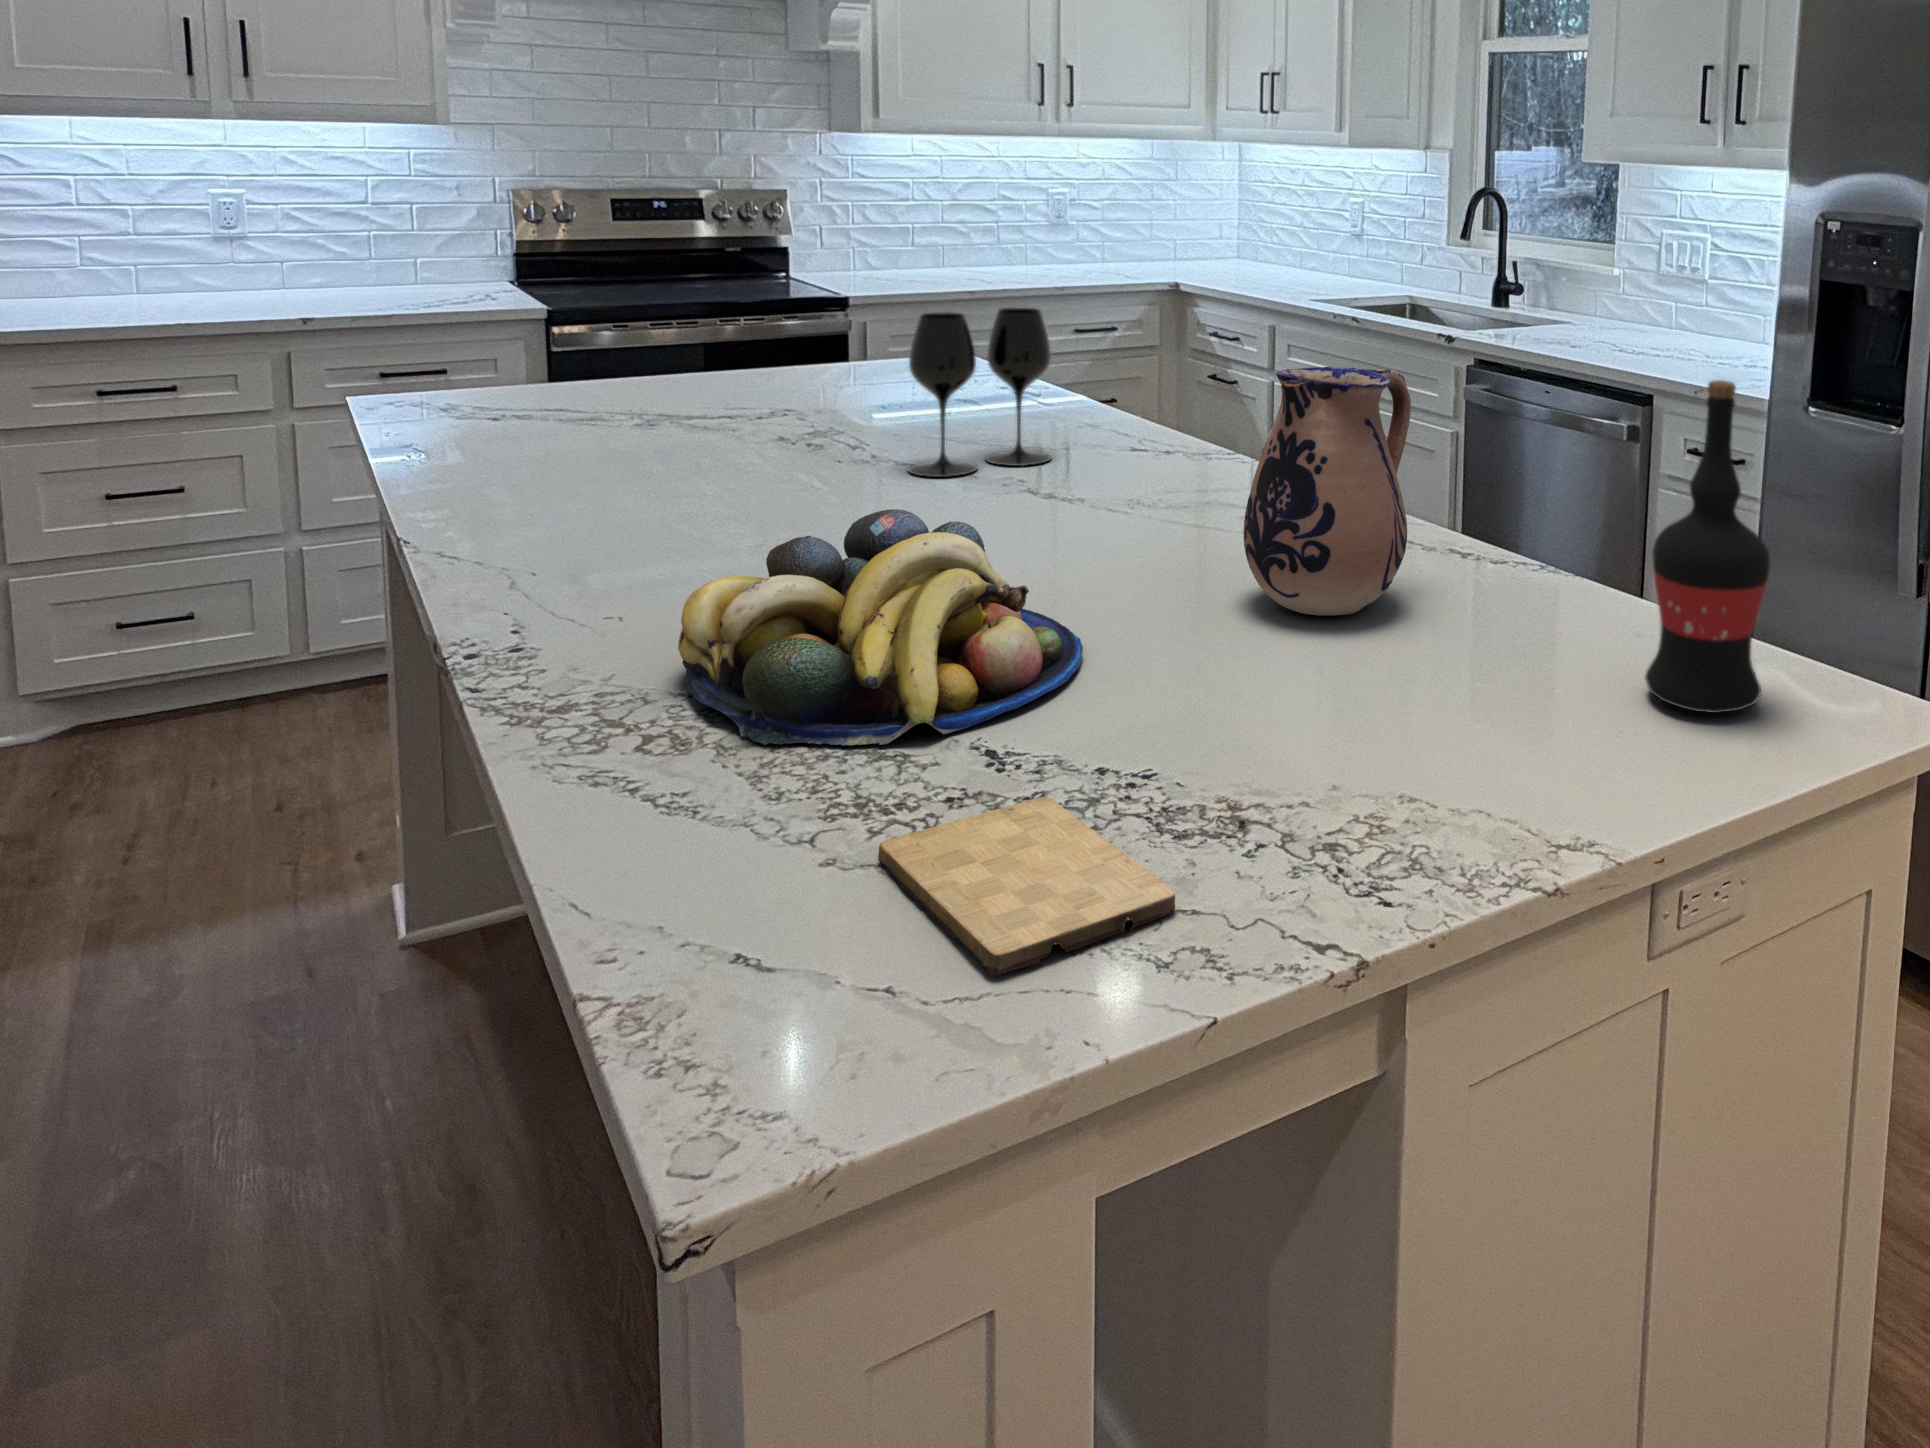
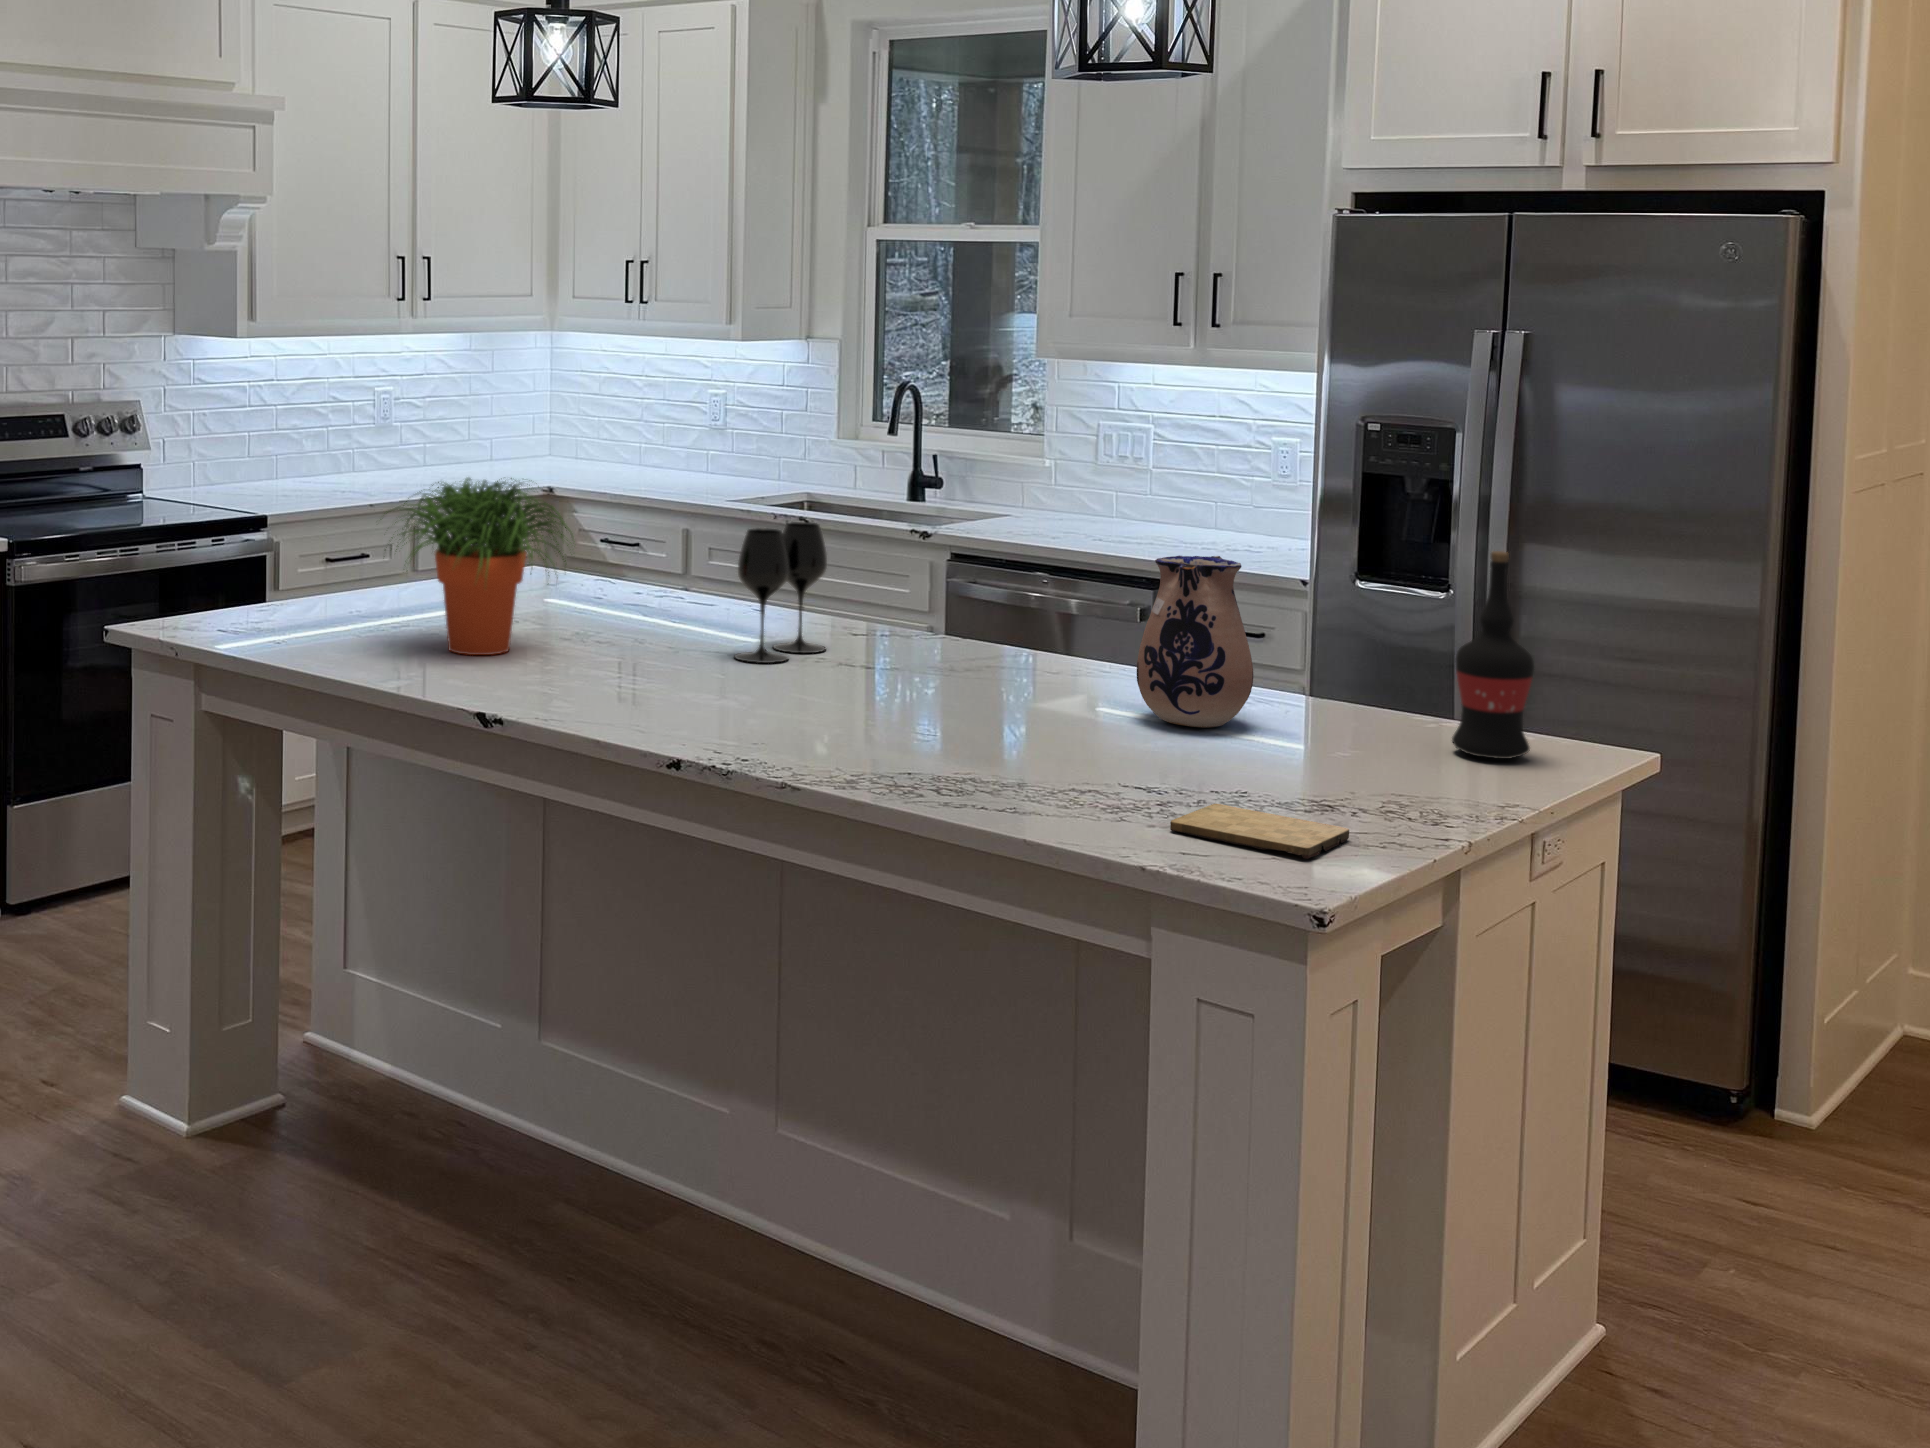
potted plant: none [496,241,765,449] -> present [384,478,571,655]
fruit bowl: present [678,509,1083,746] -> none [874,663,1121,796]

